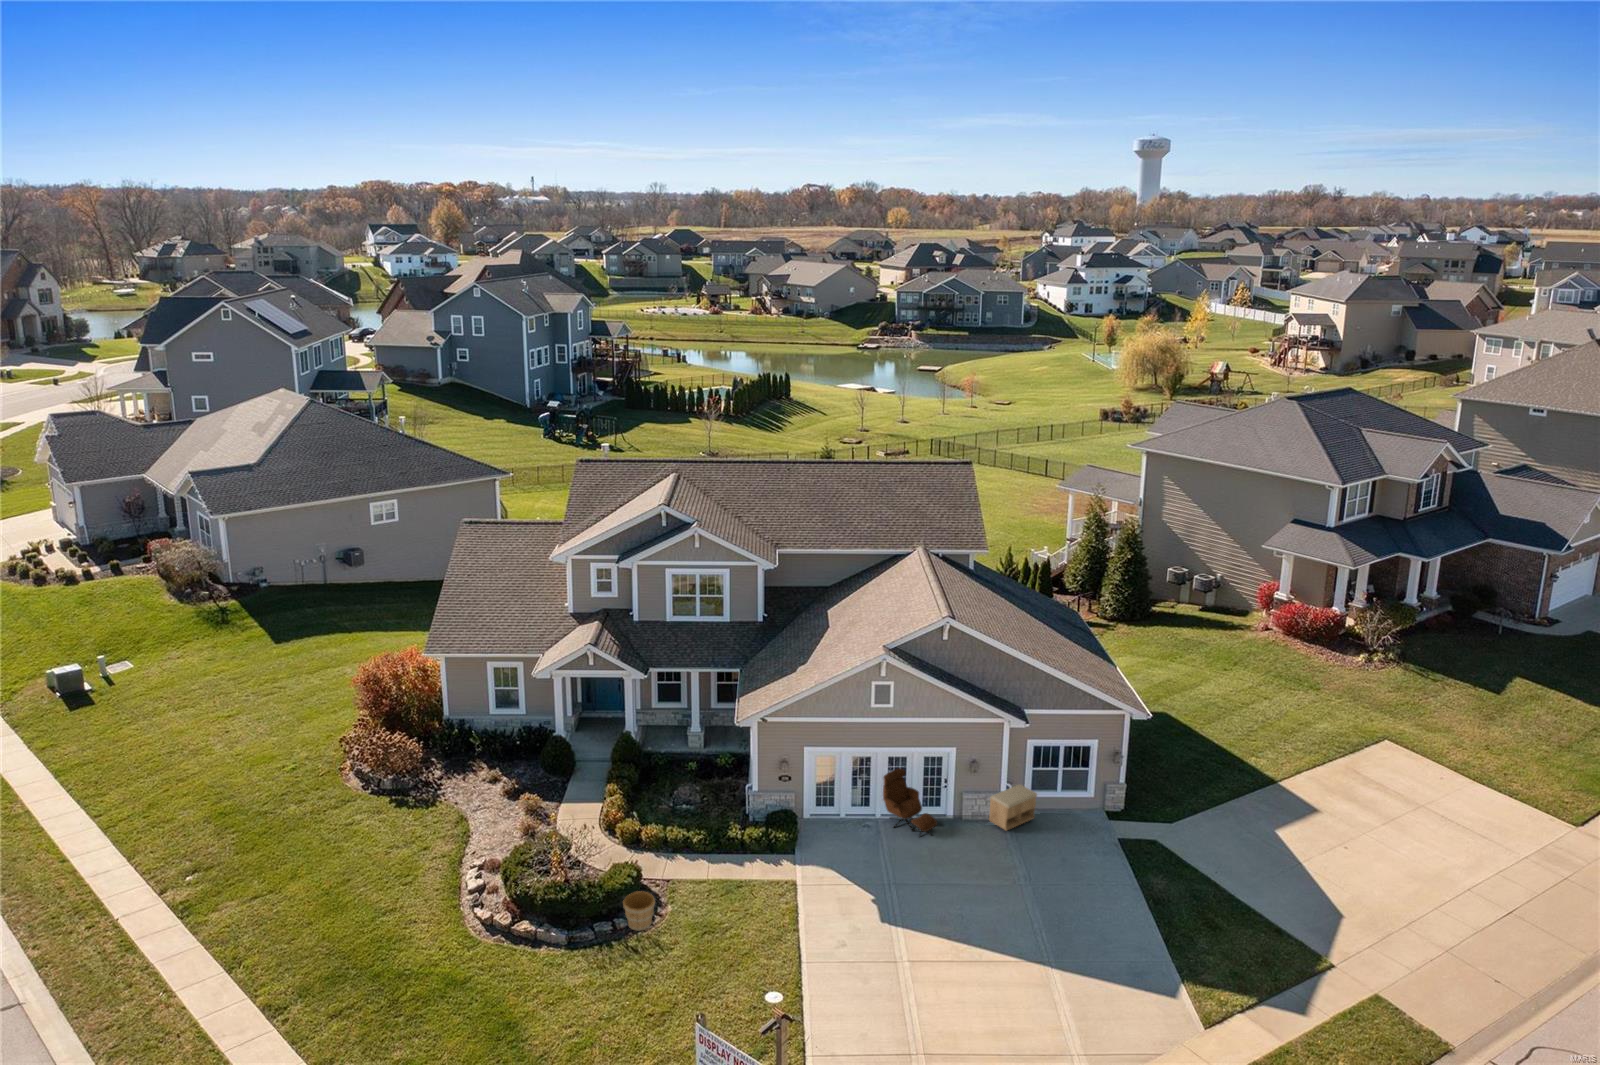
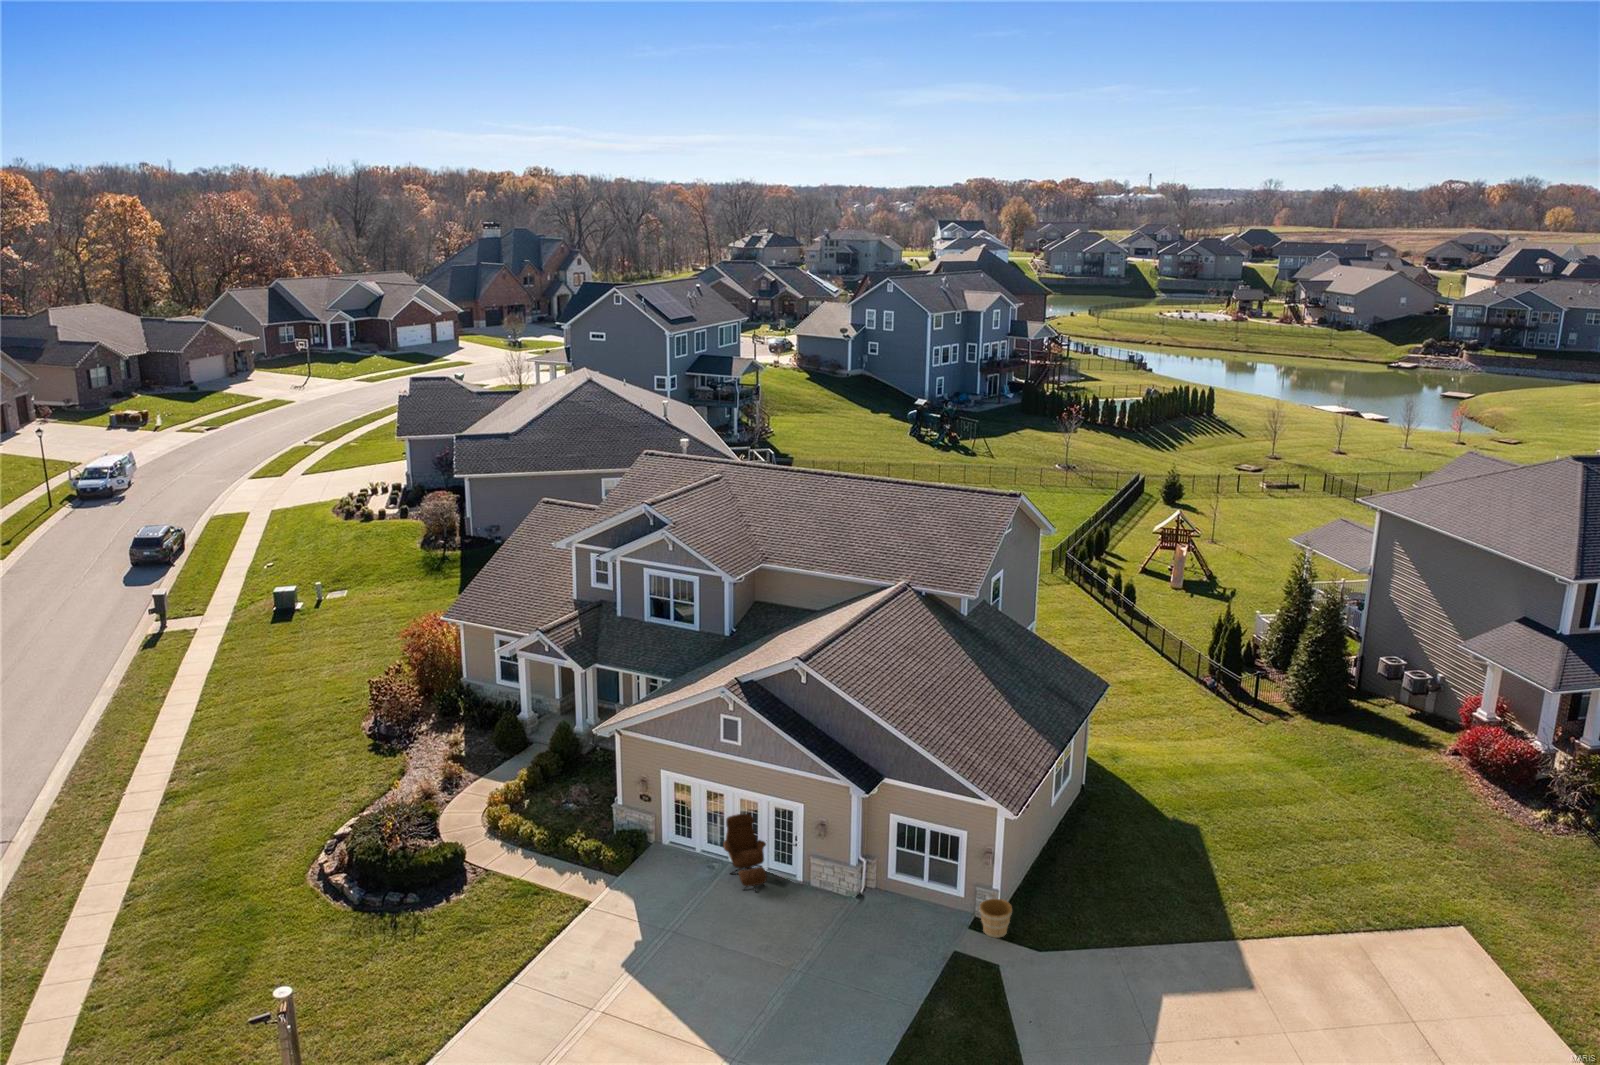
storage bench: present [989,785,1037,831] -> none [827,861,878,909]
wooden bucket: present [623,891,655,931] -> present [979,898,1012,938]

